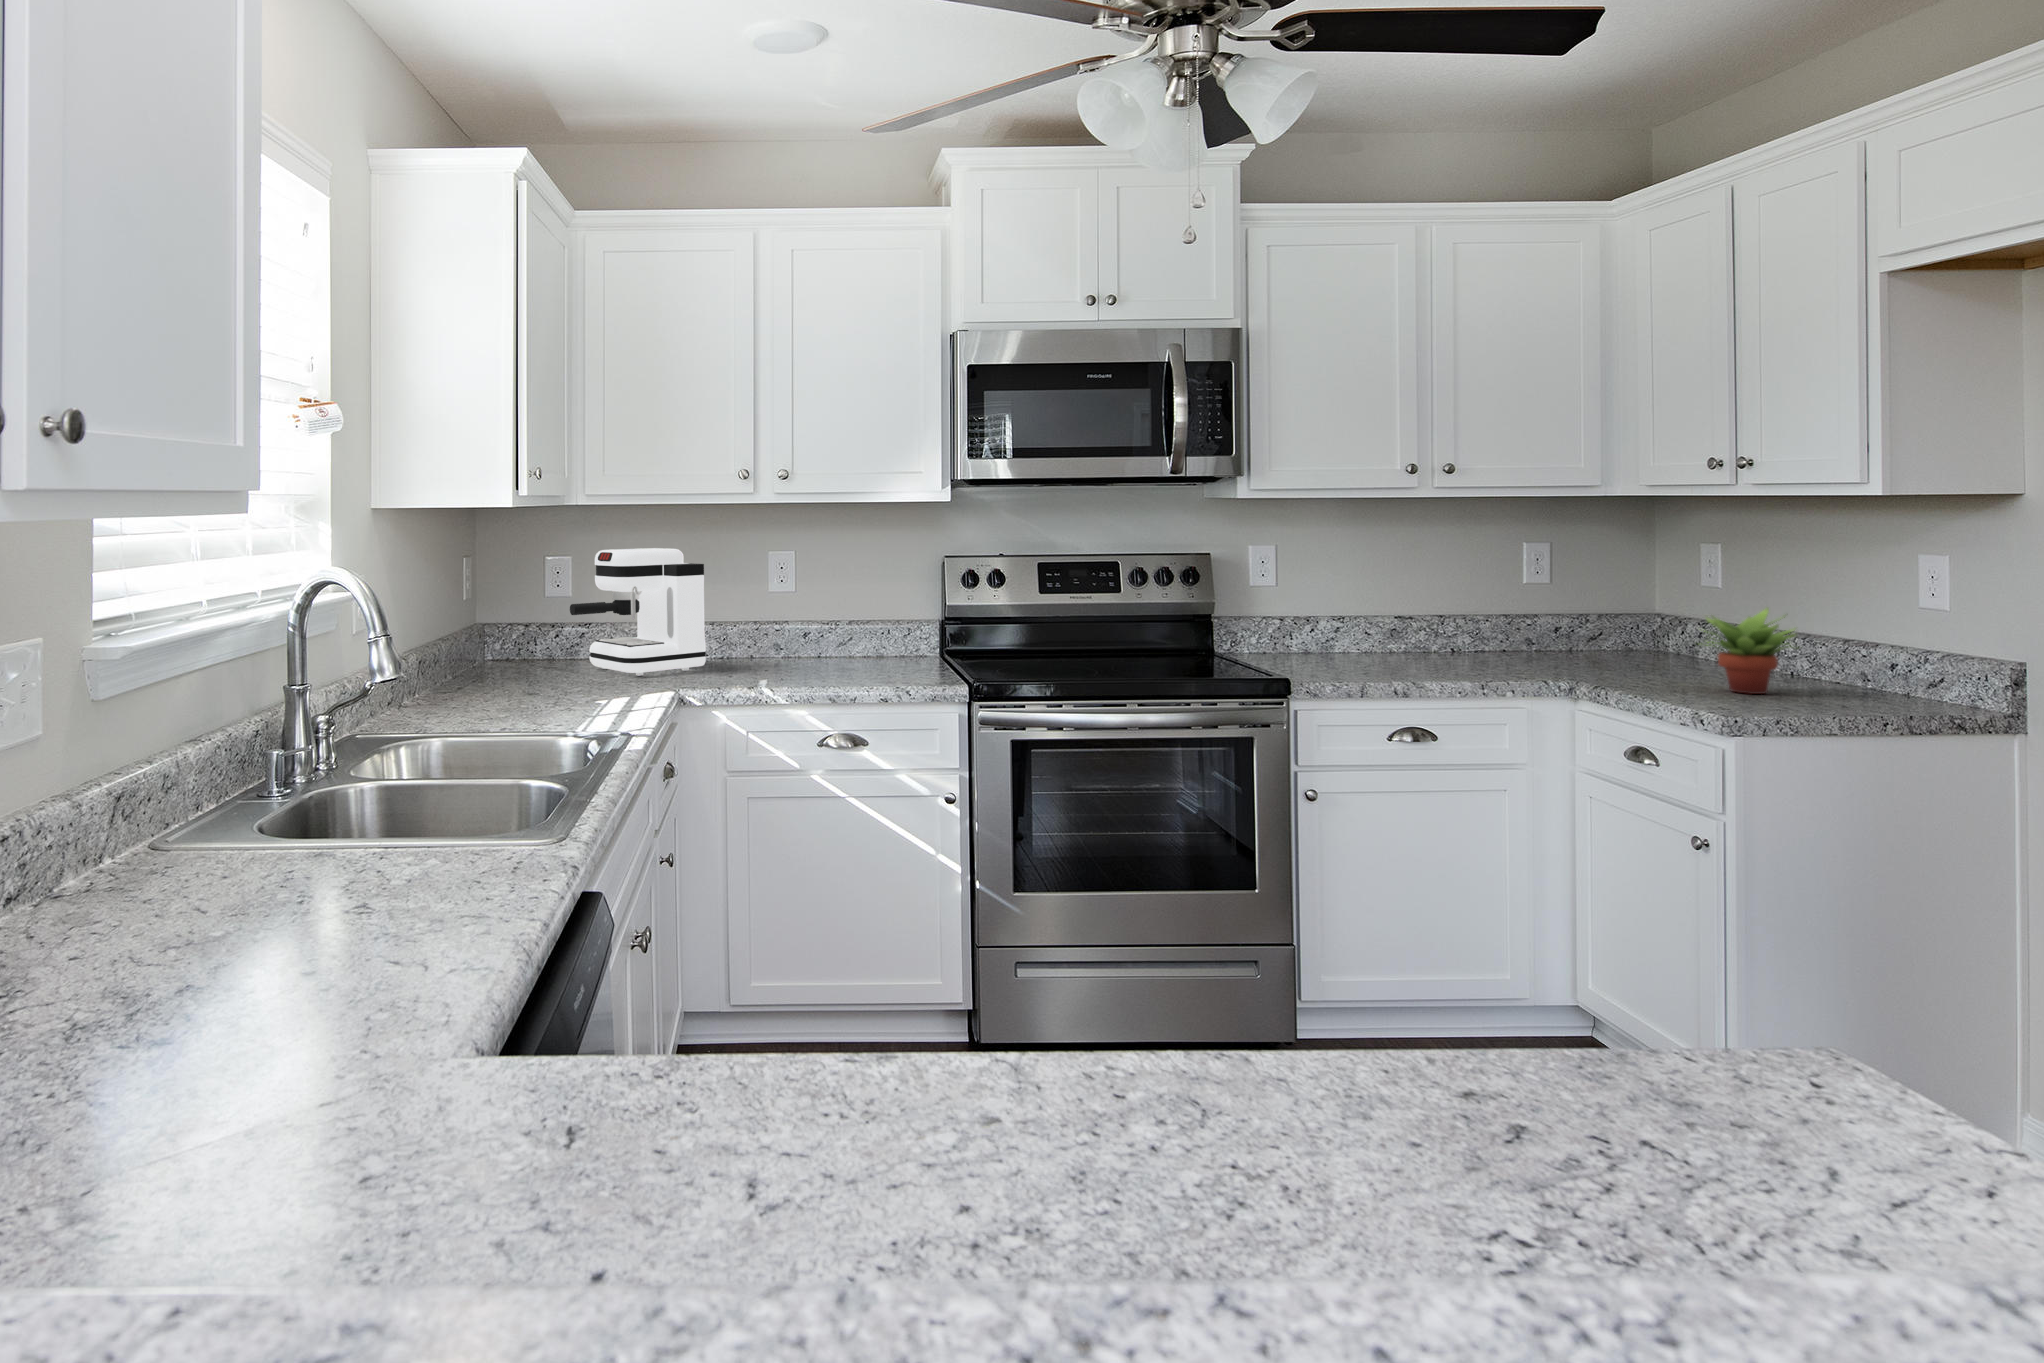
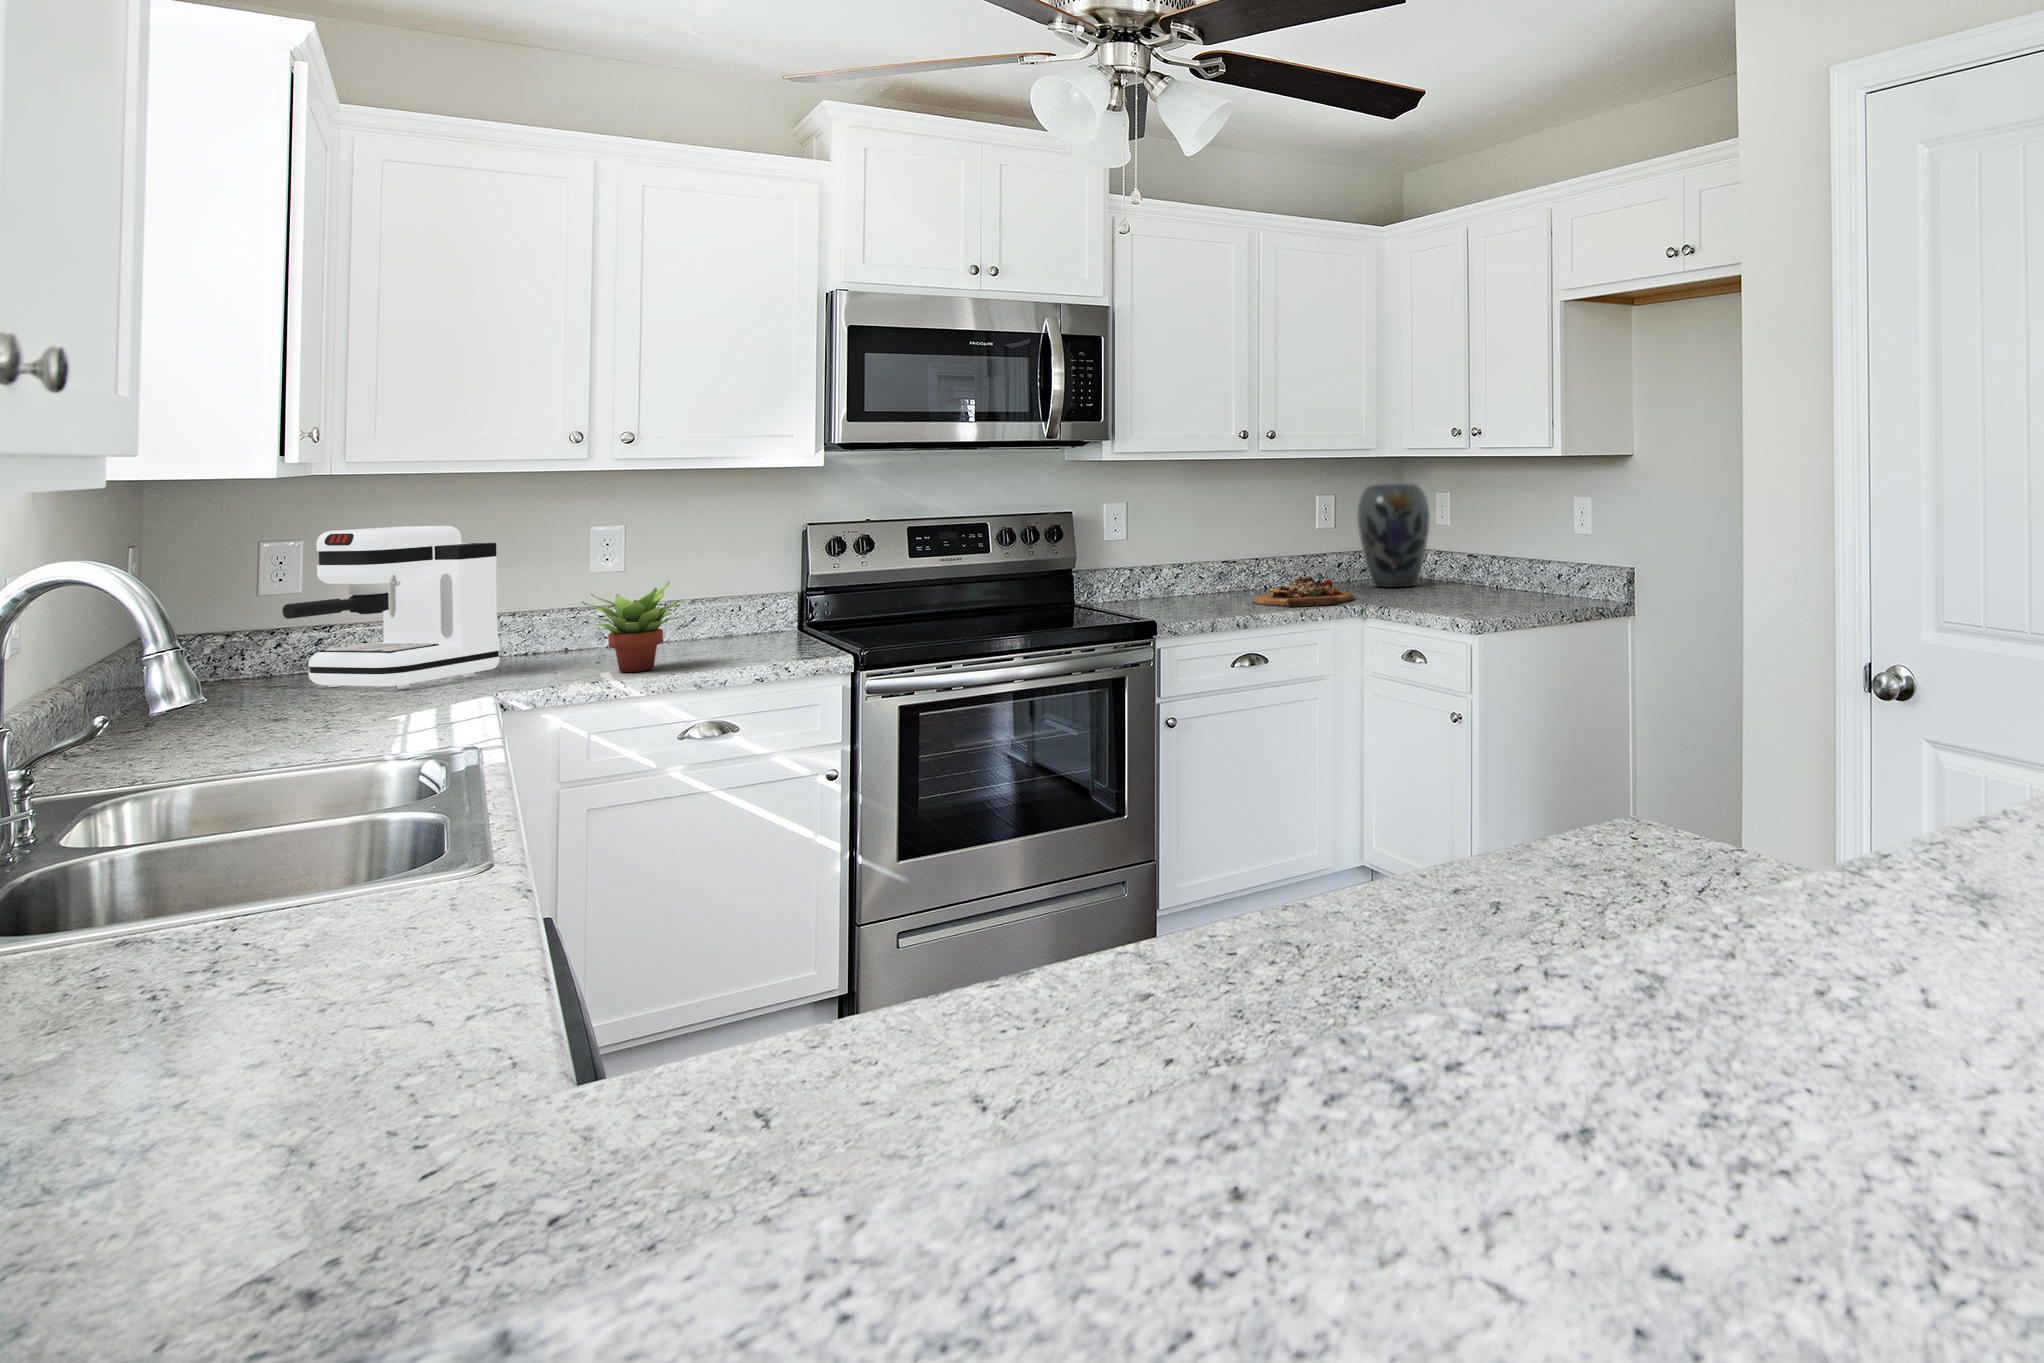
vase: none [1581,532,1695,664] -> present [1357,483,1430,587]
succulent plant: present [1704,608,1796,694] -> present [582,581,684,672]
cutting board: none [1426,642,1568,680] -> present [1253,577,1354,607]

